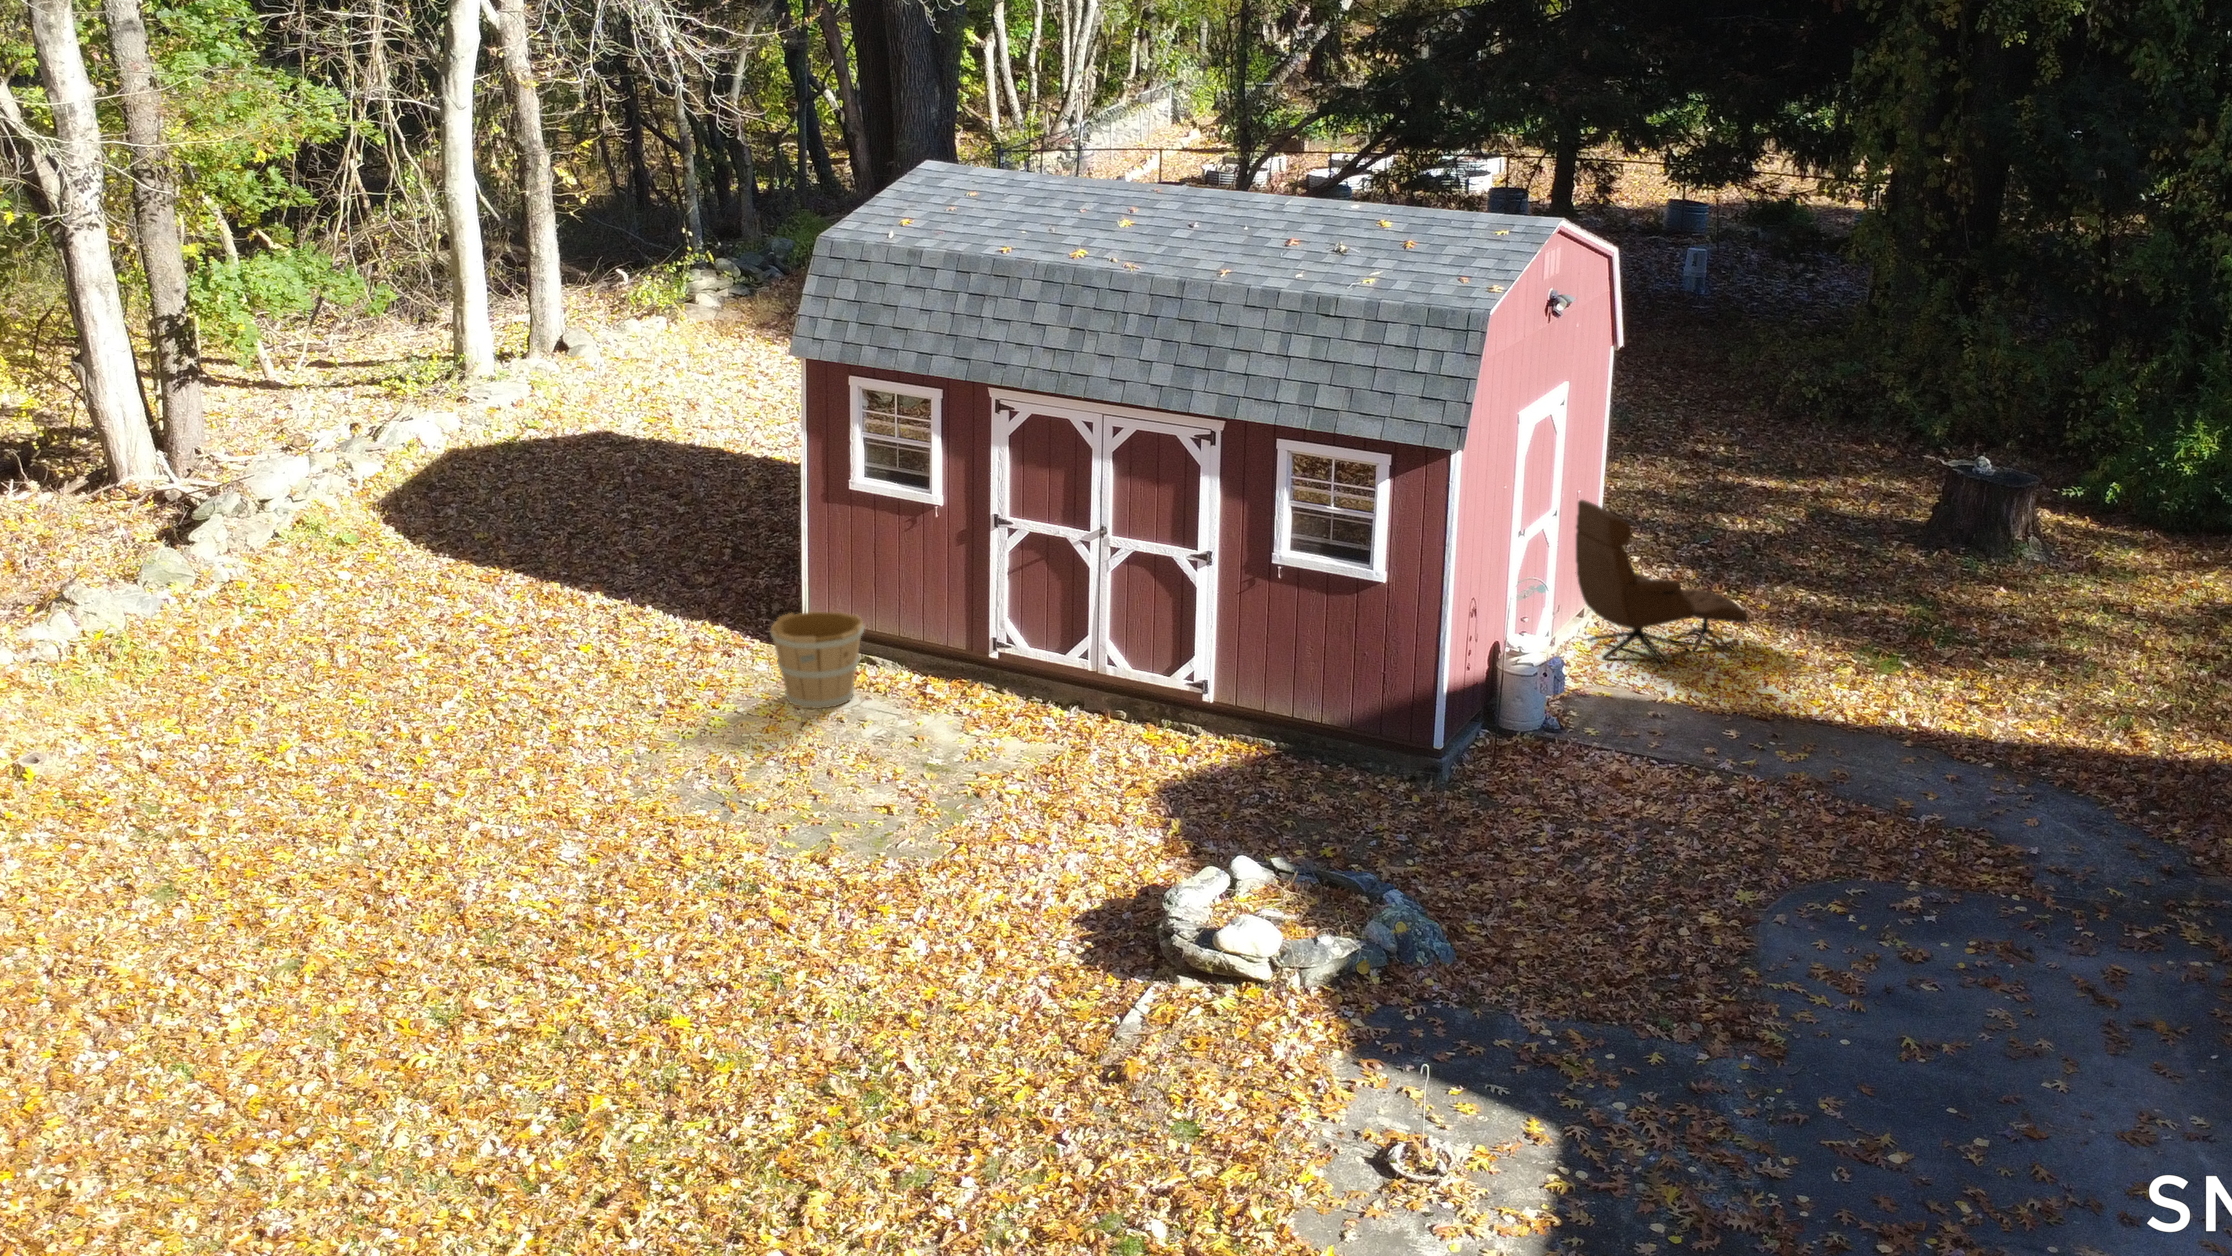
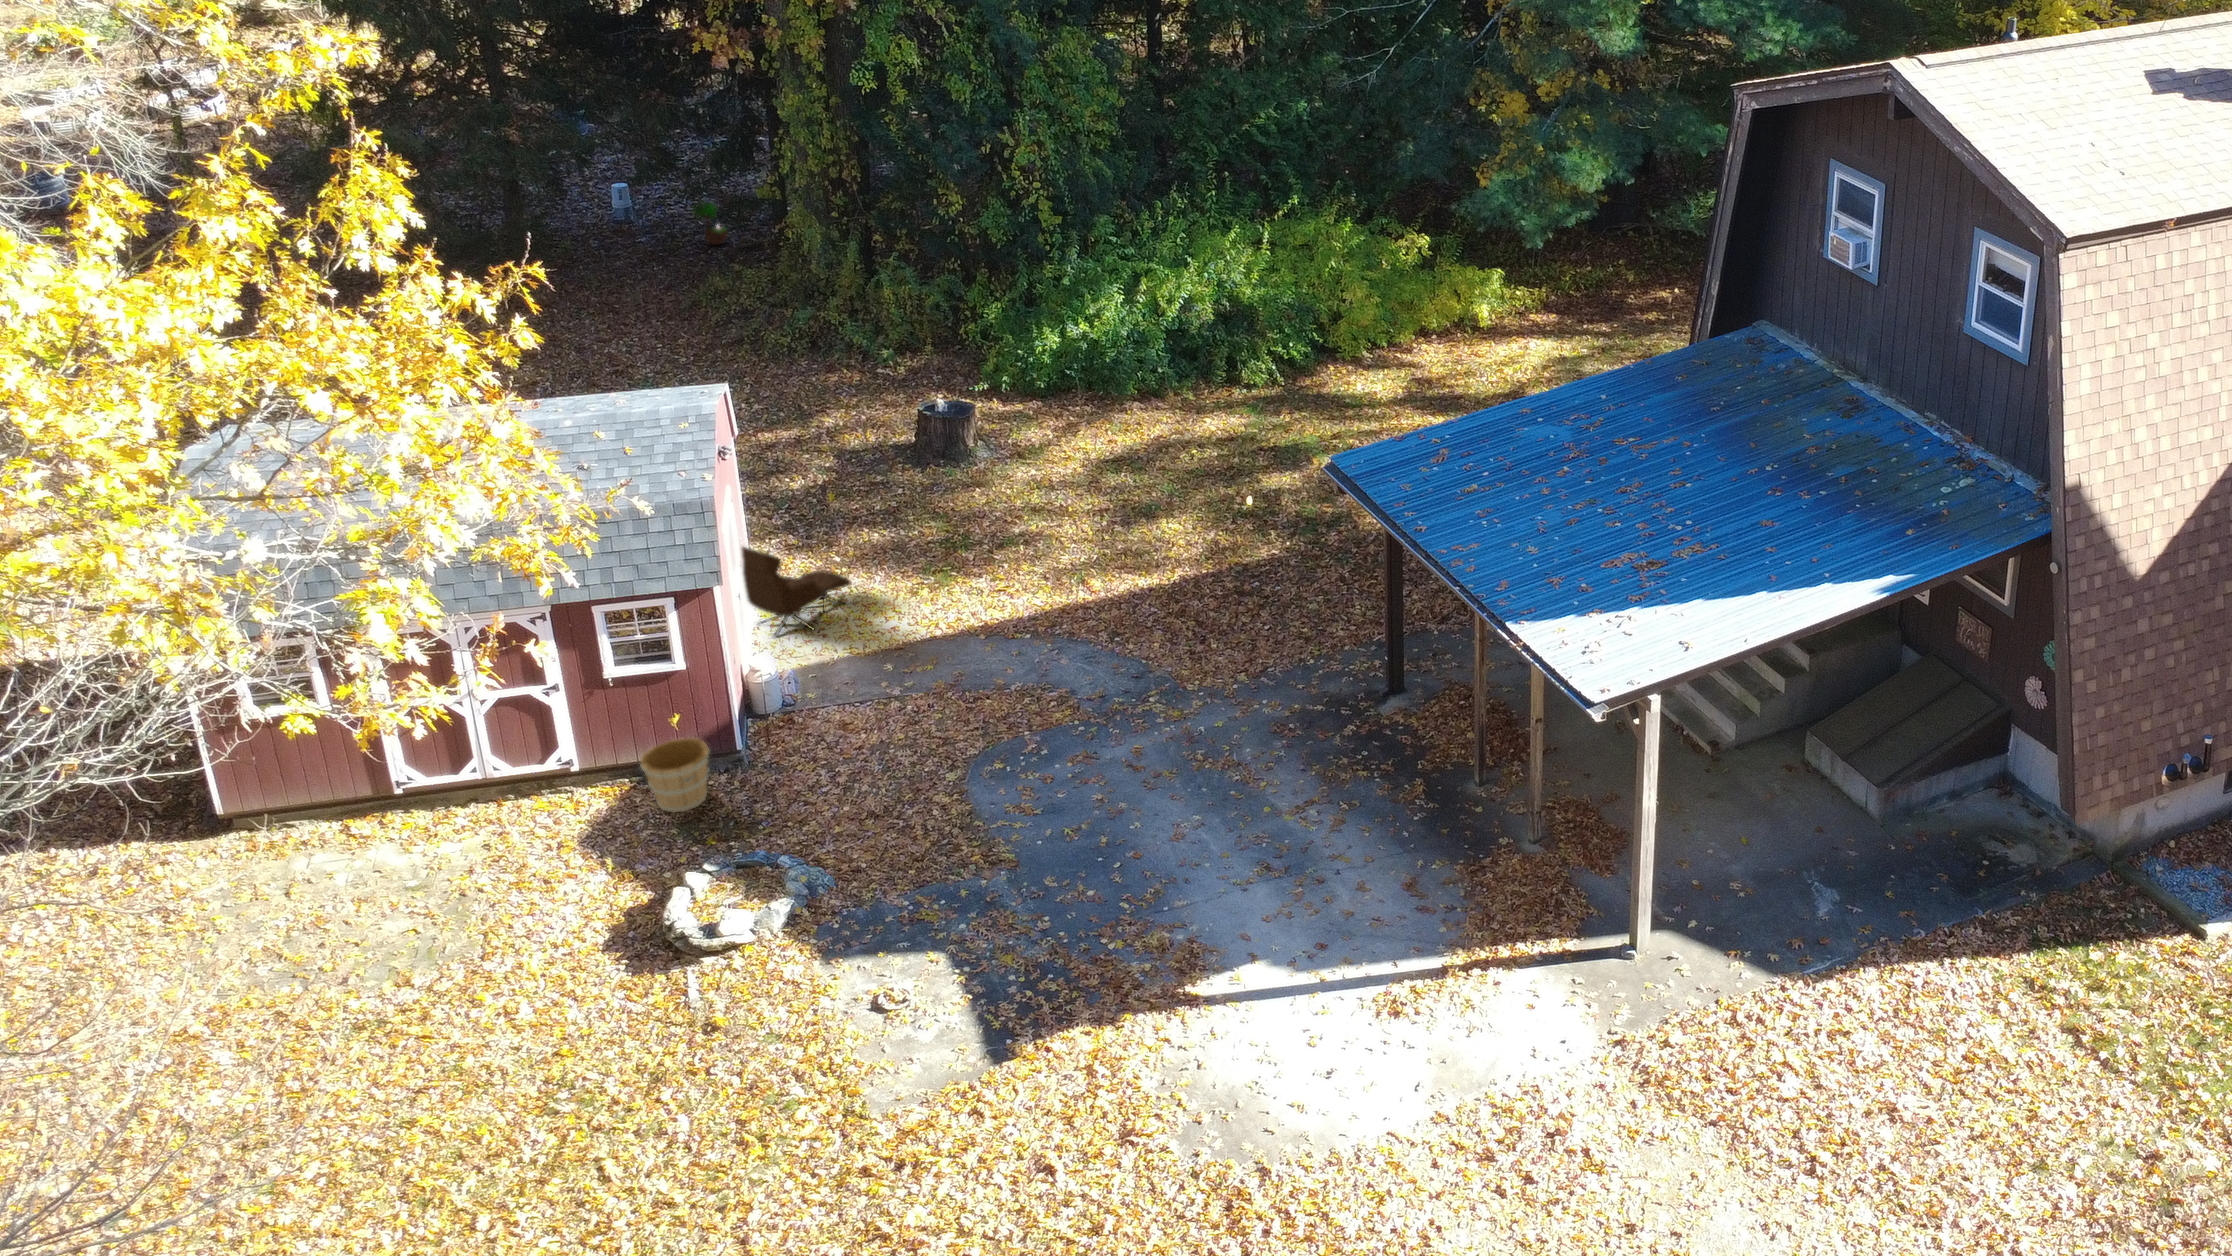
potted tree: none [1788,245,1834,314] -> present [692,201,728,245]
wooden bucket: present [770,612,864,709] -> present [641,737,709,812]

